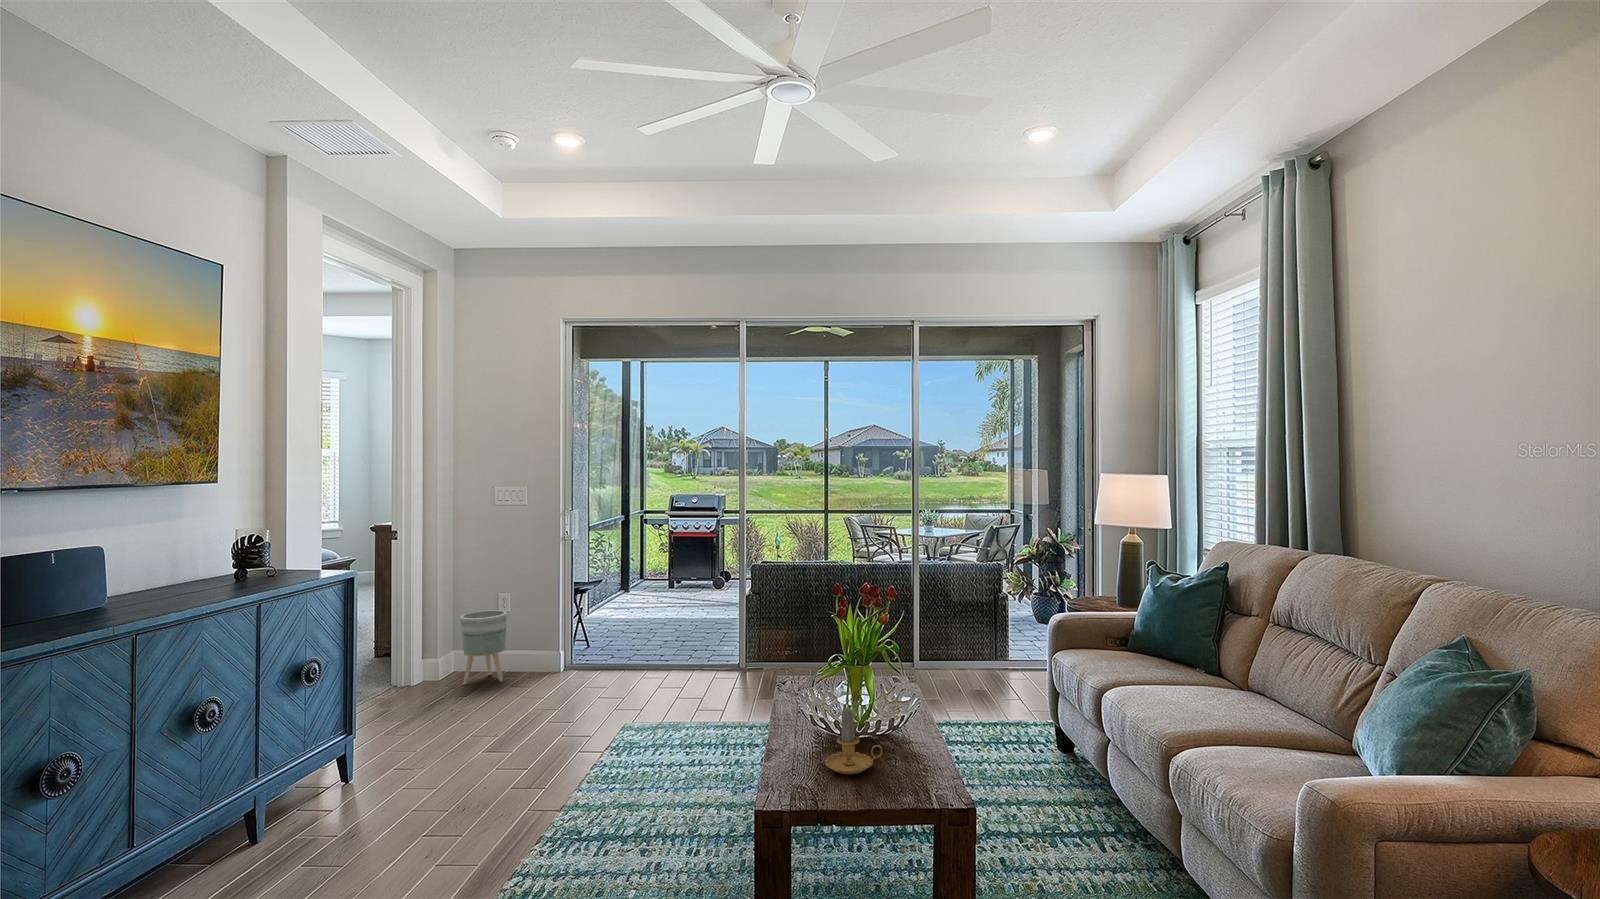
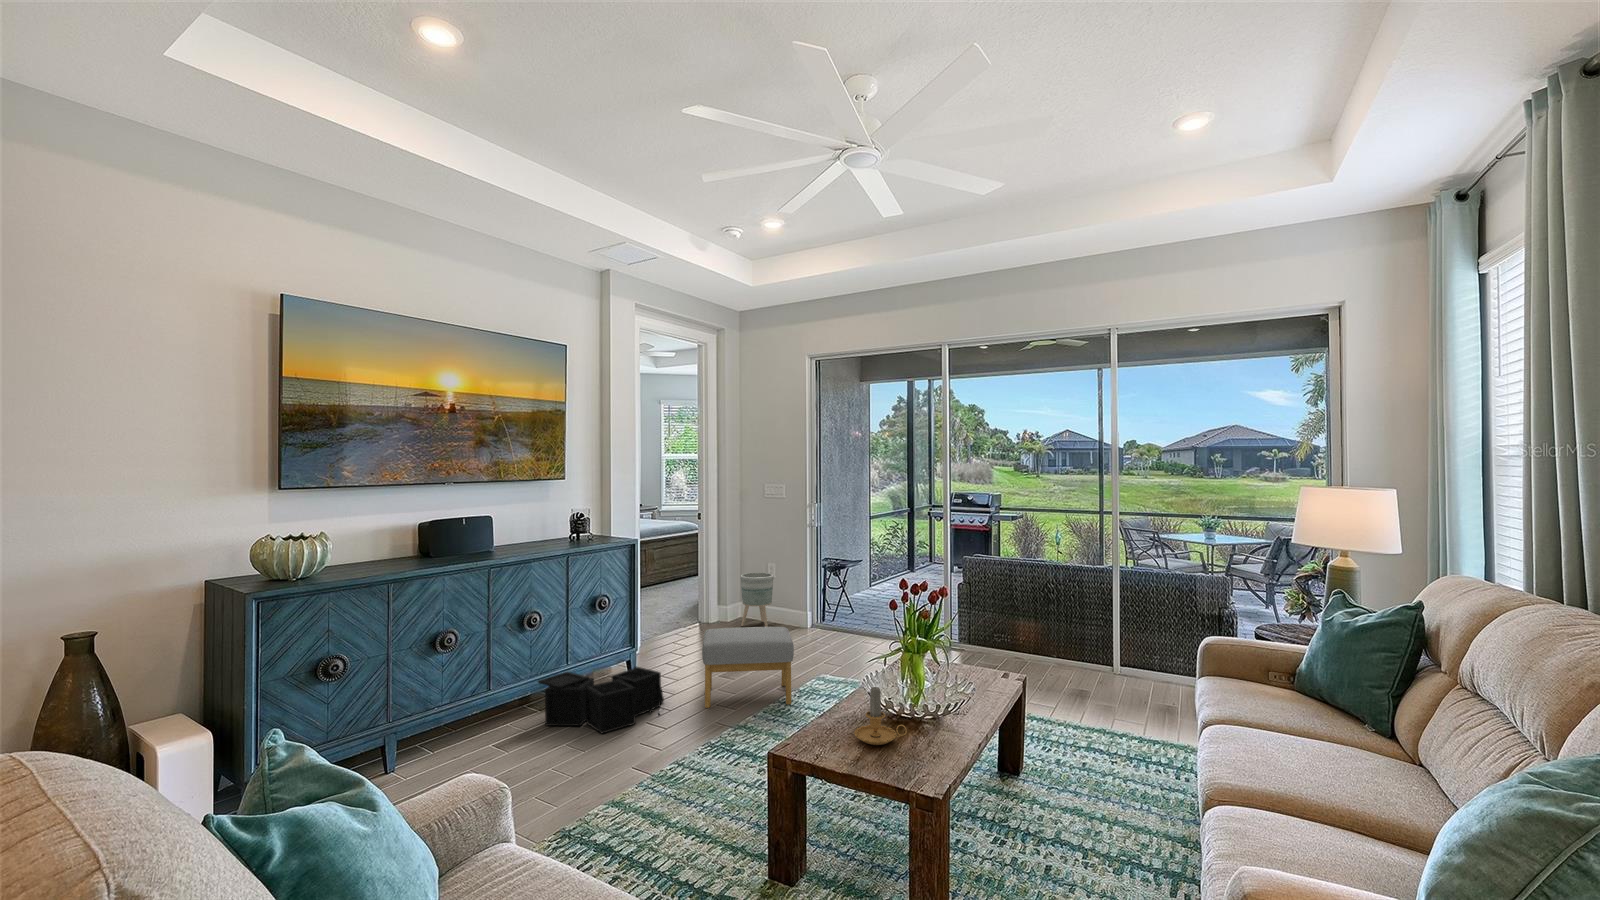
footstool: none [476,672,611,794] -> present [702,627,794,708]
storage bin: none [232,759,441,876] -> present [538,666,664,734]

